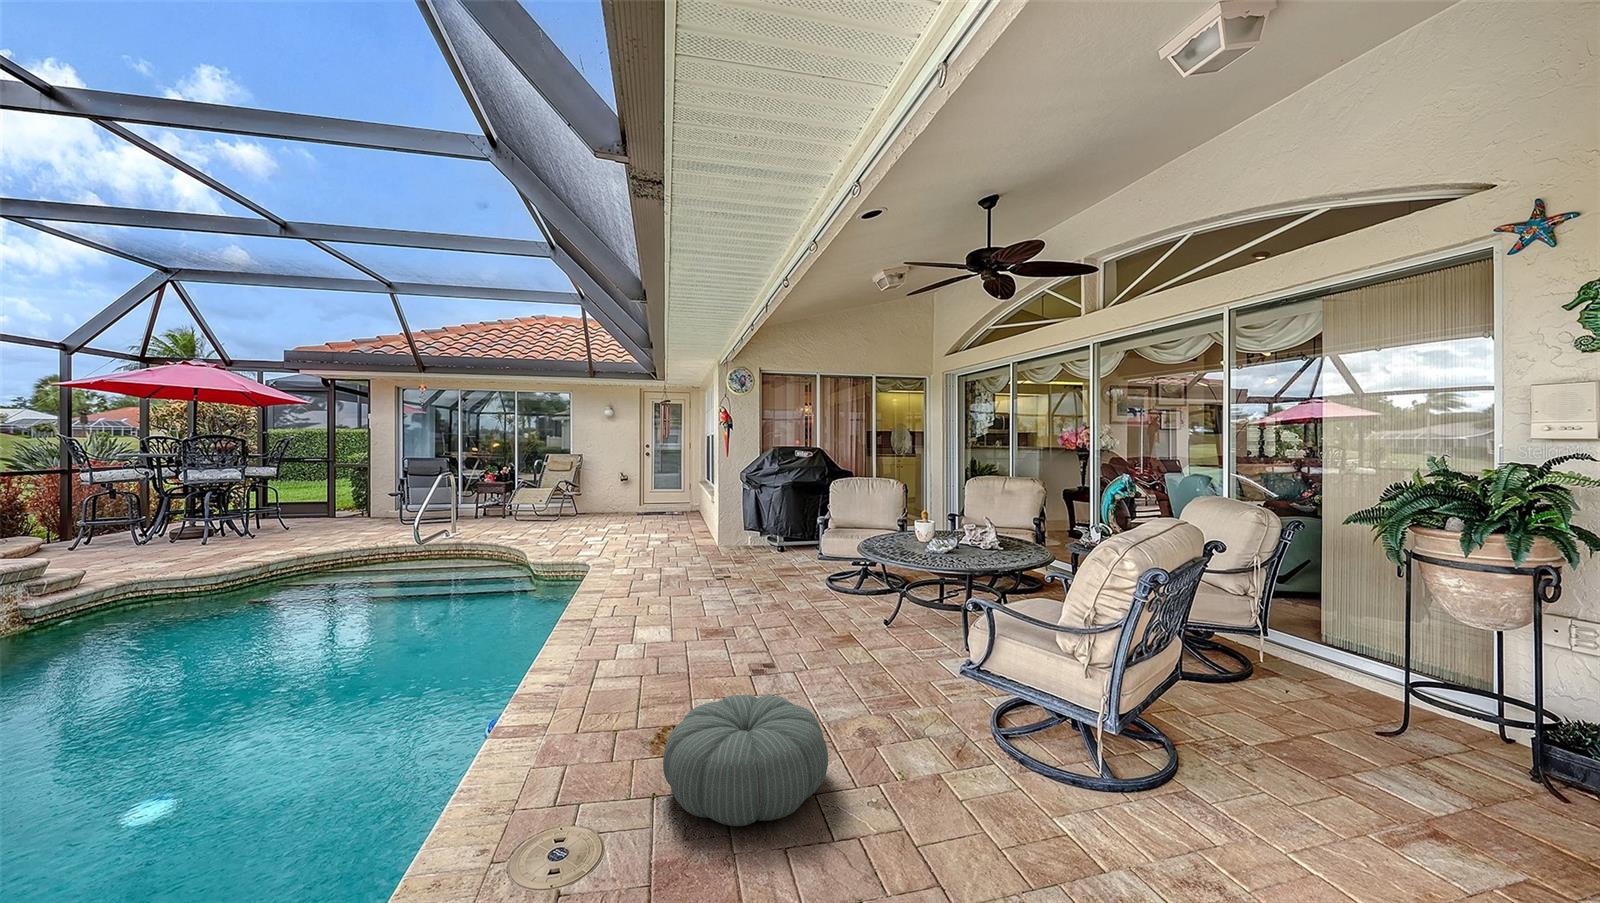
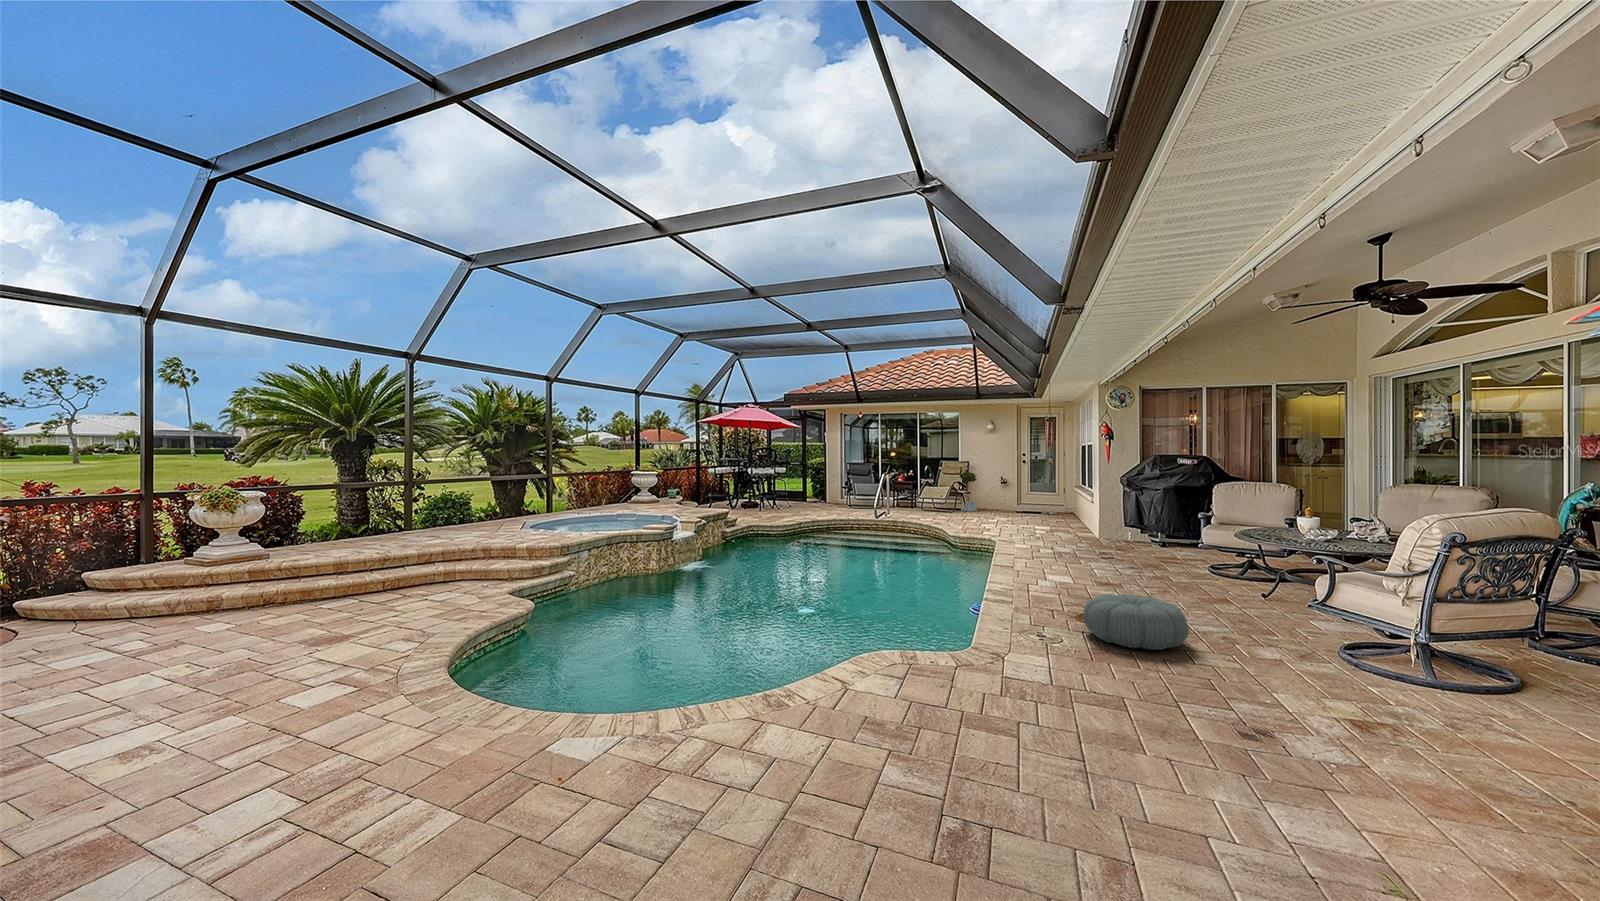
potted tree: none [564,468,588,517] -> present [960,472,977,511]

